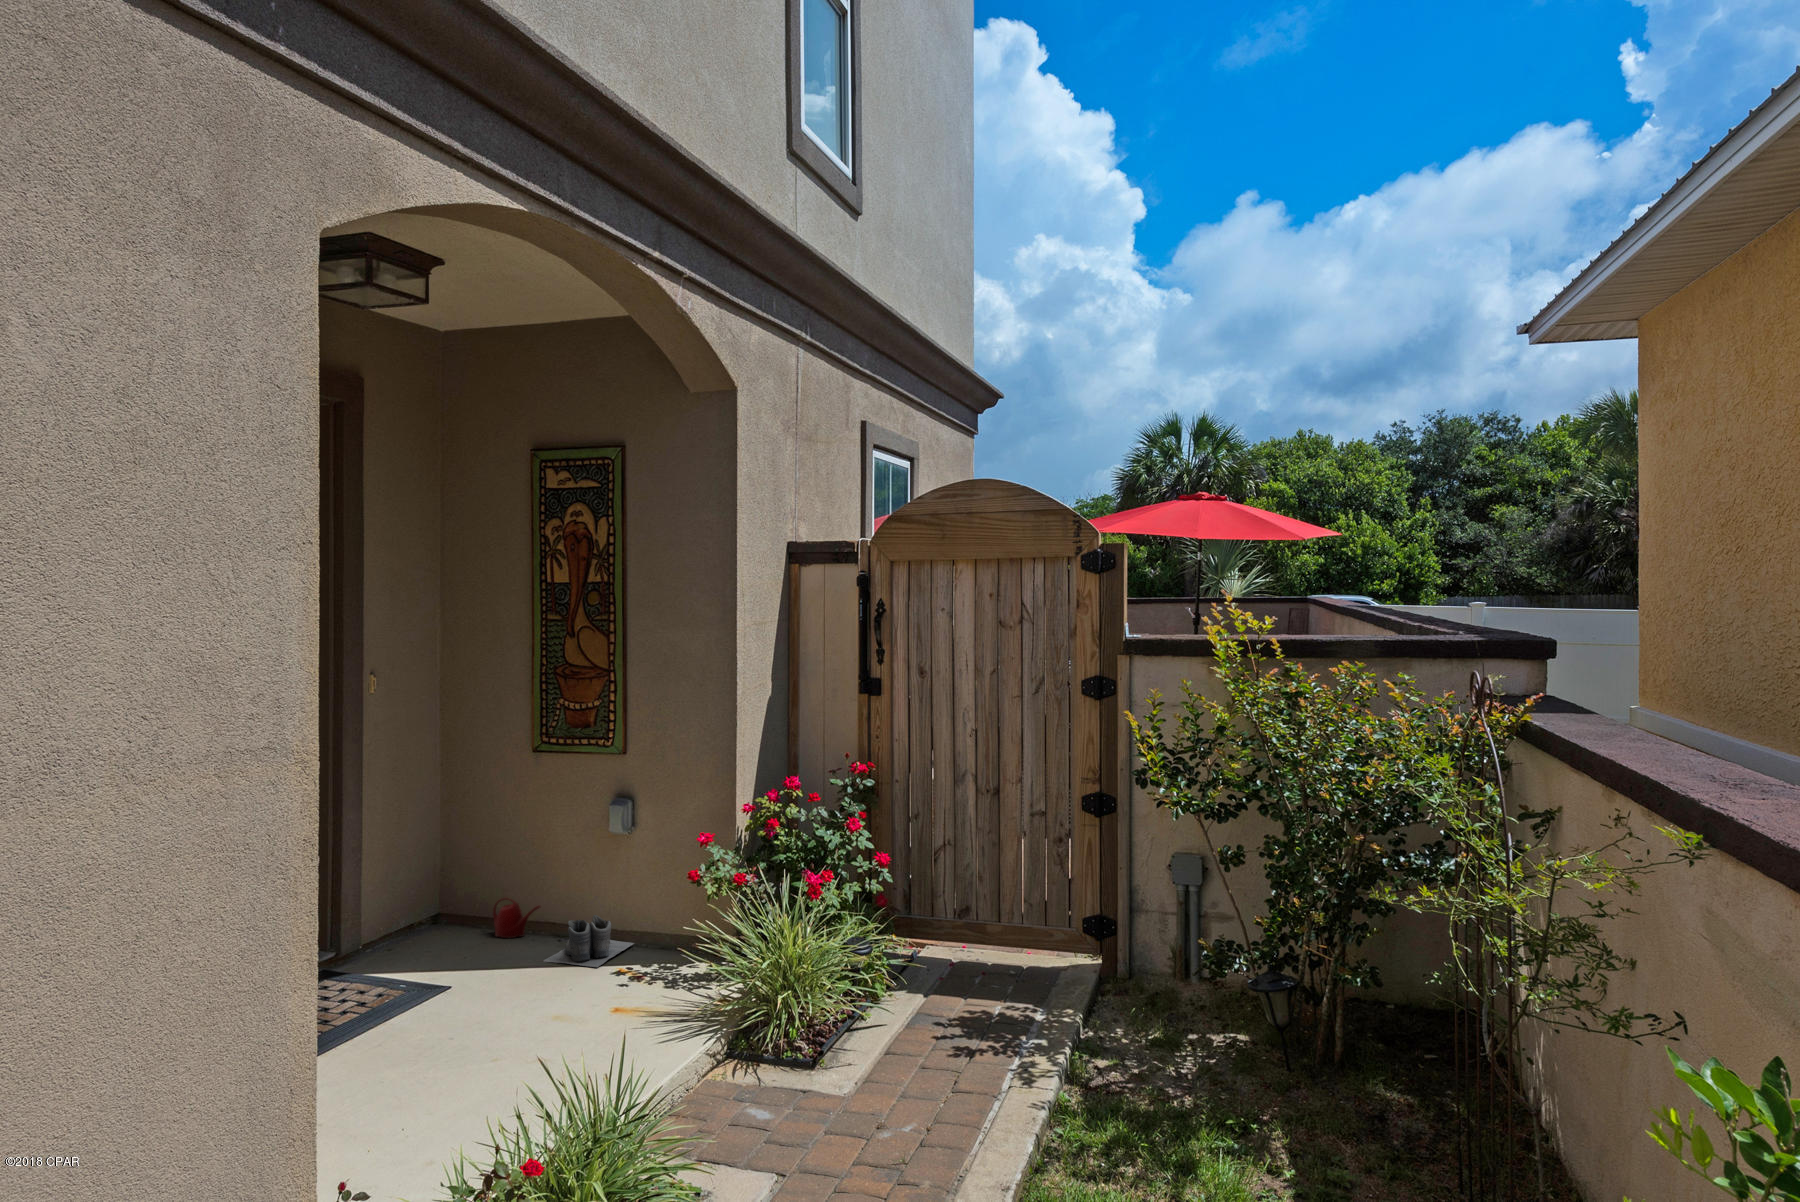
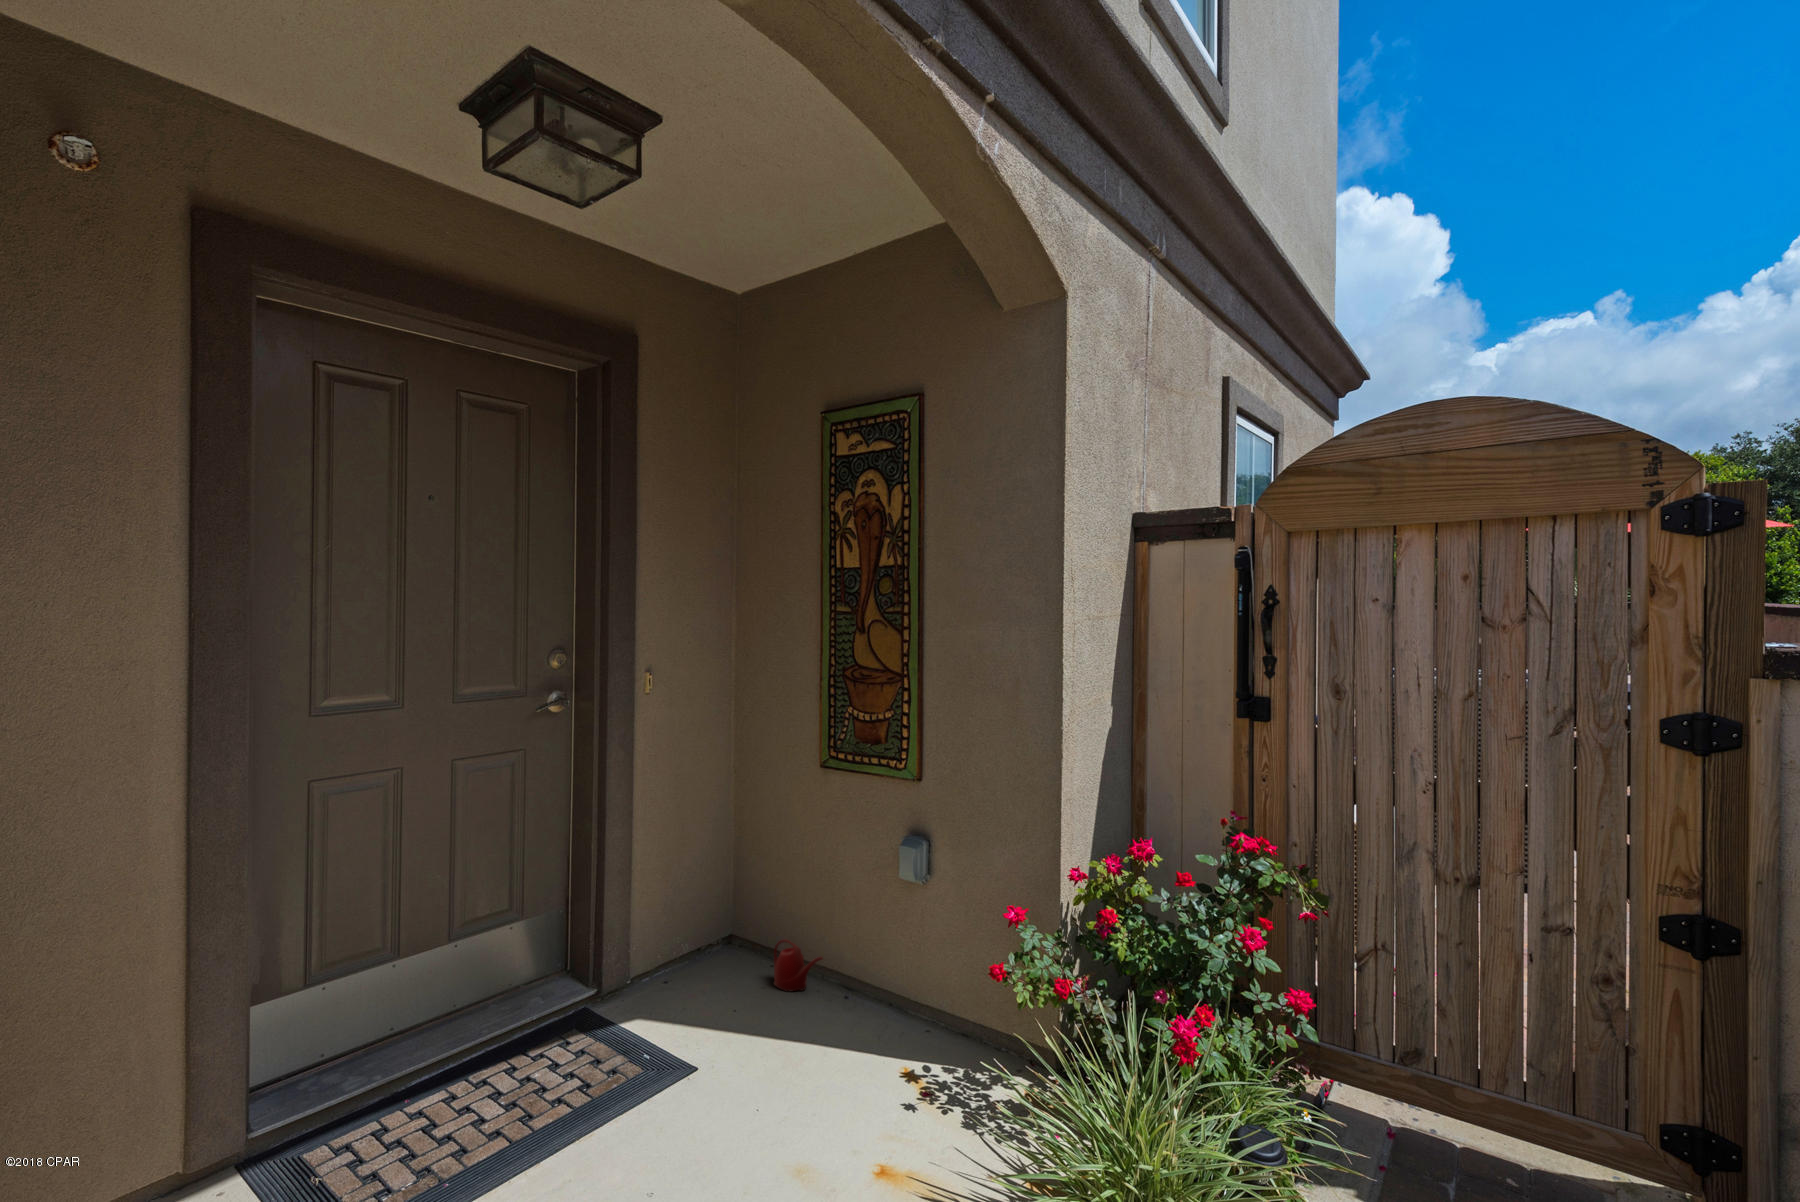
boots: present [544,915,634,967] -> none [813,989,930,1072]

